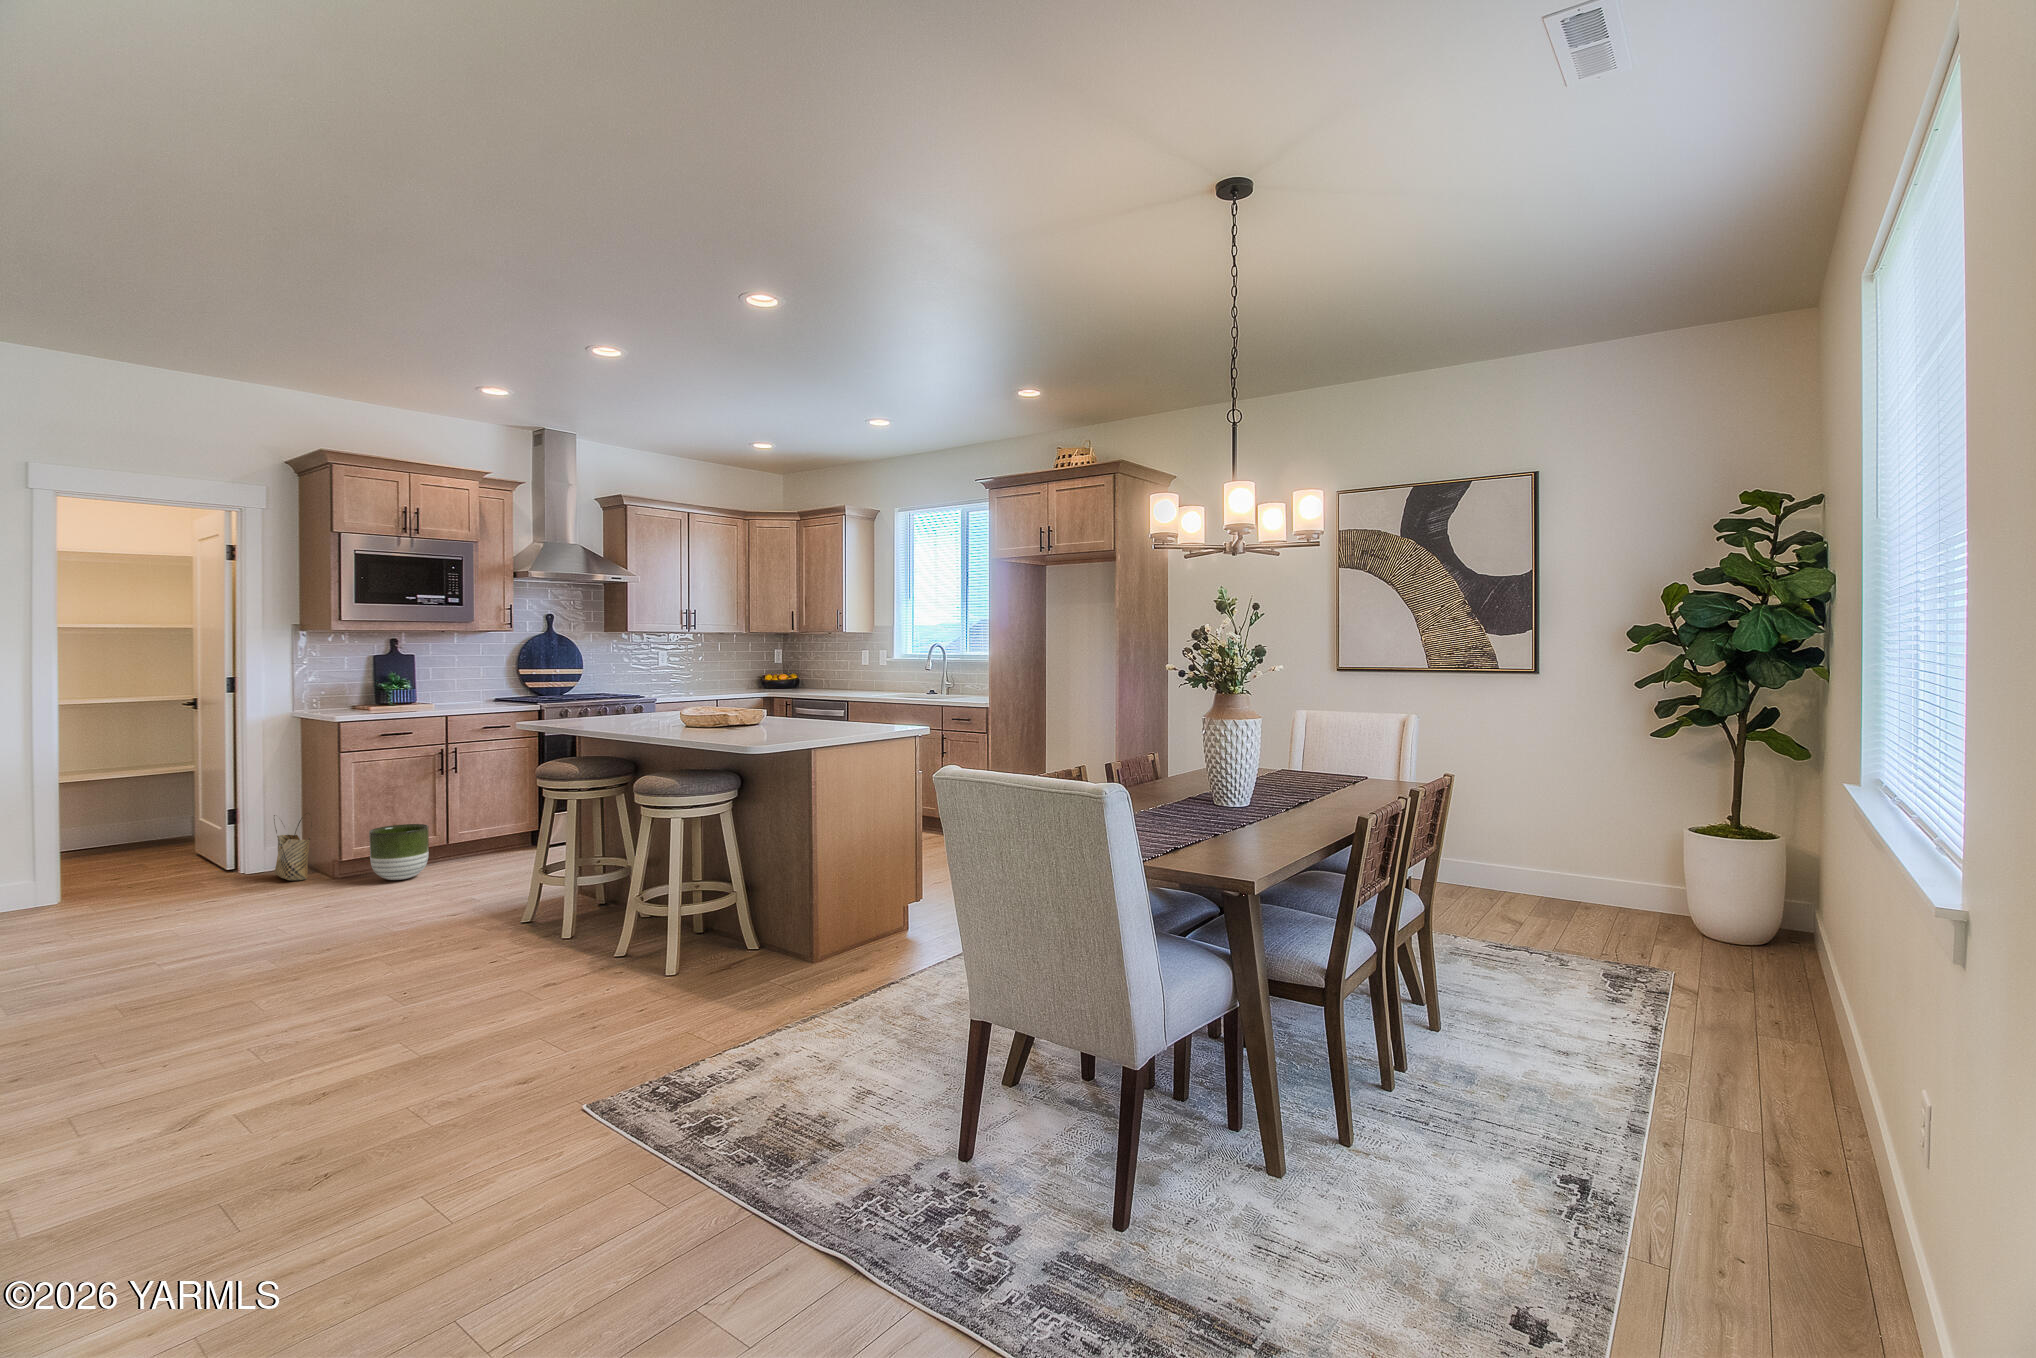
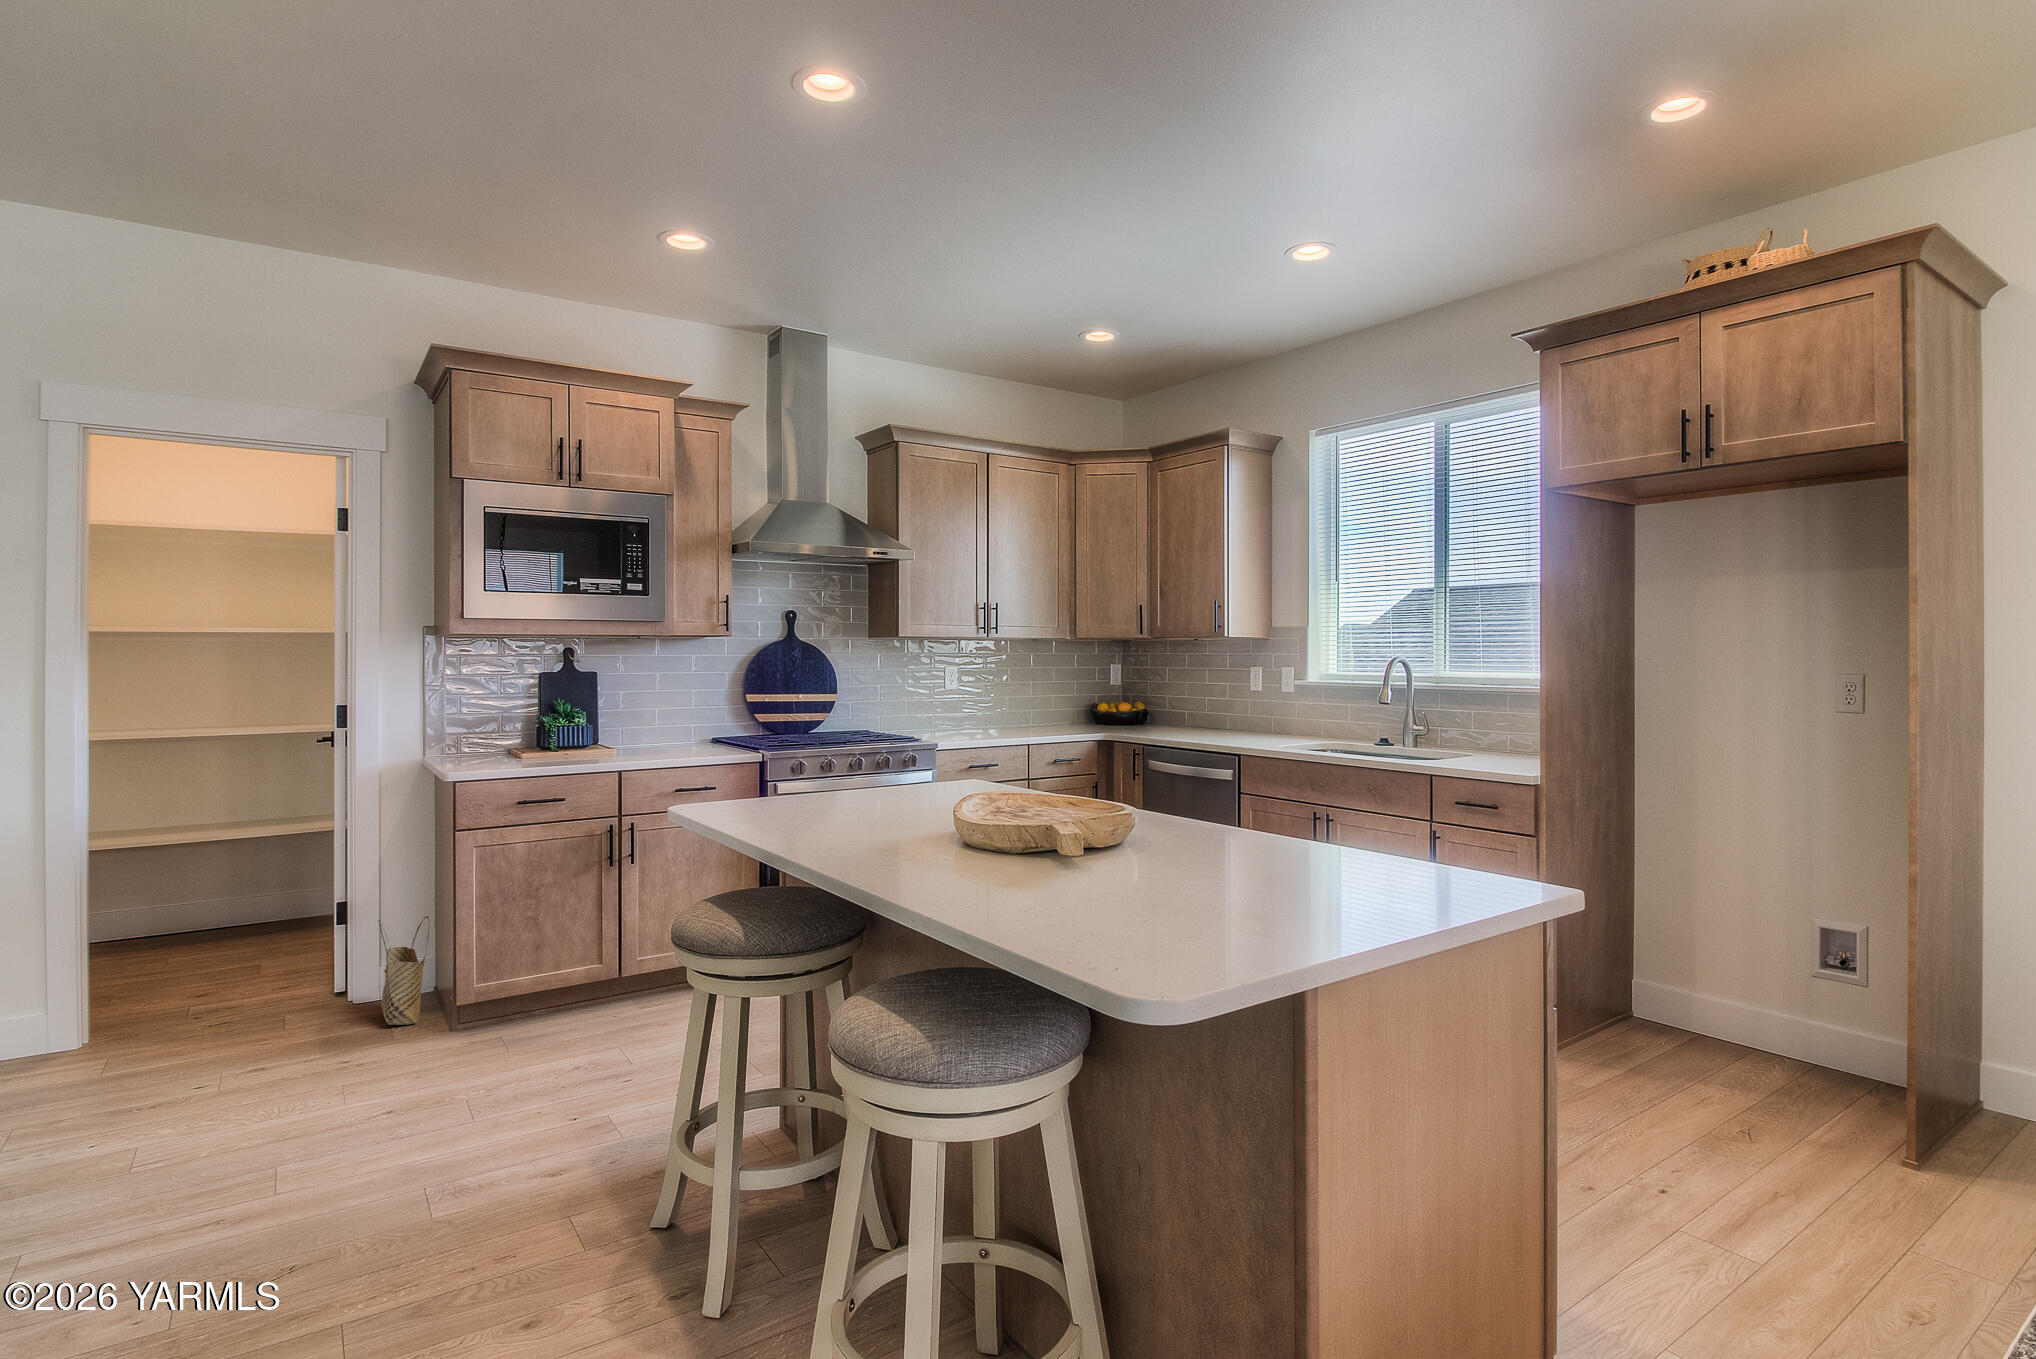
planter: present [369,824,429,880] -> none [490,946,579,1043]

